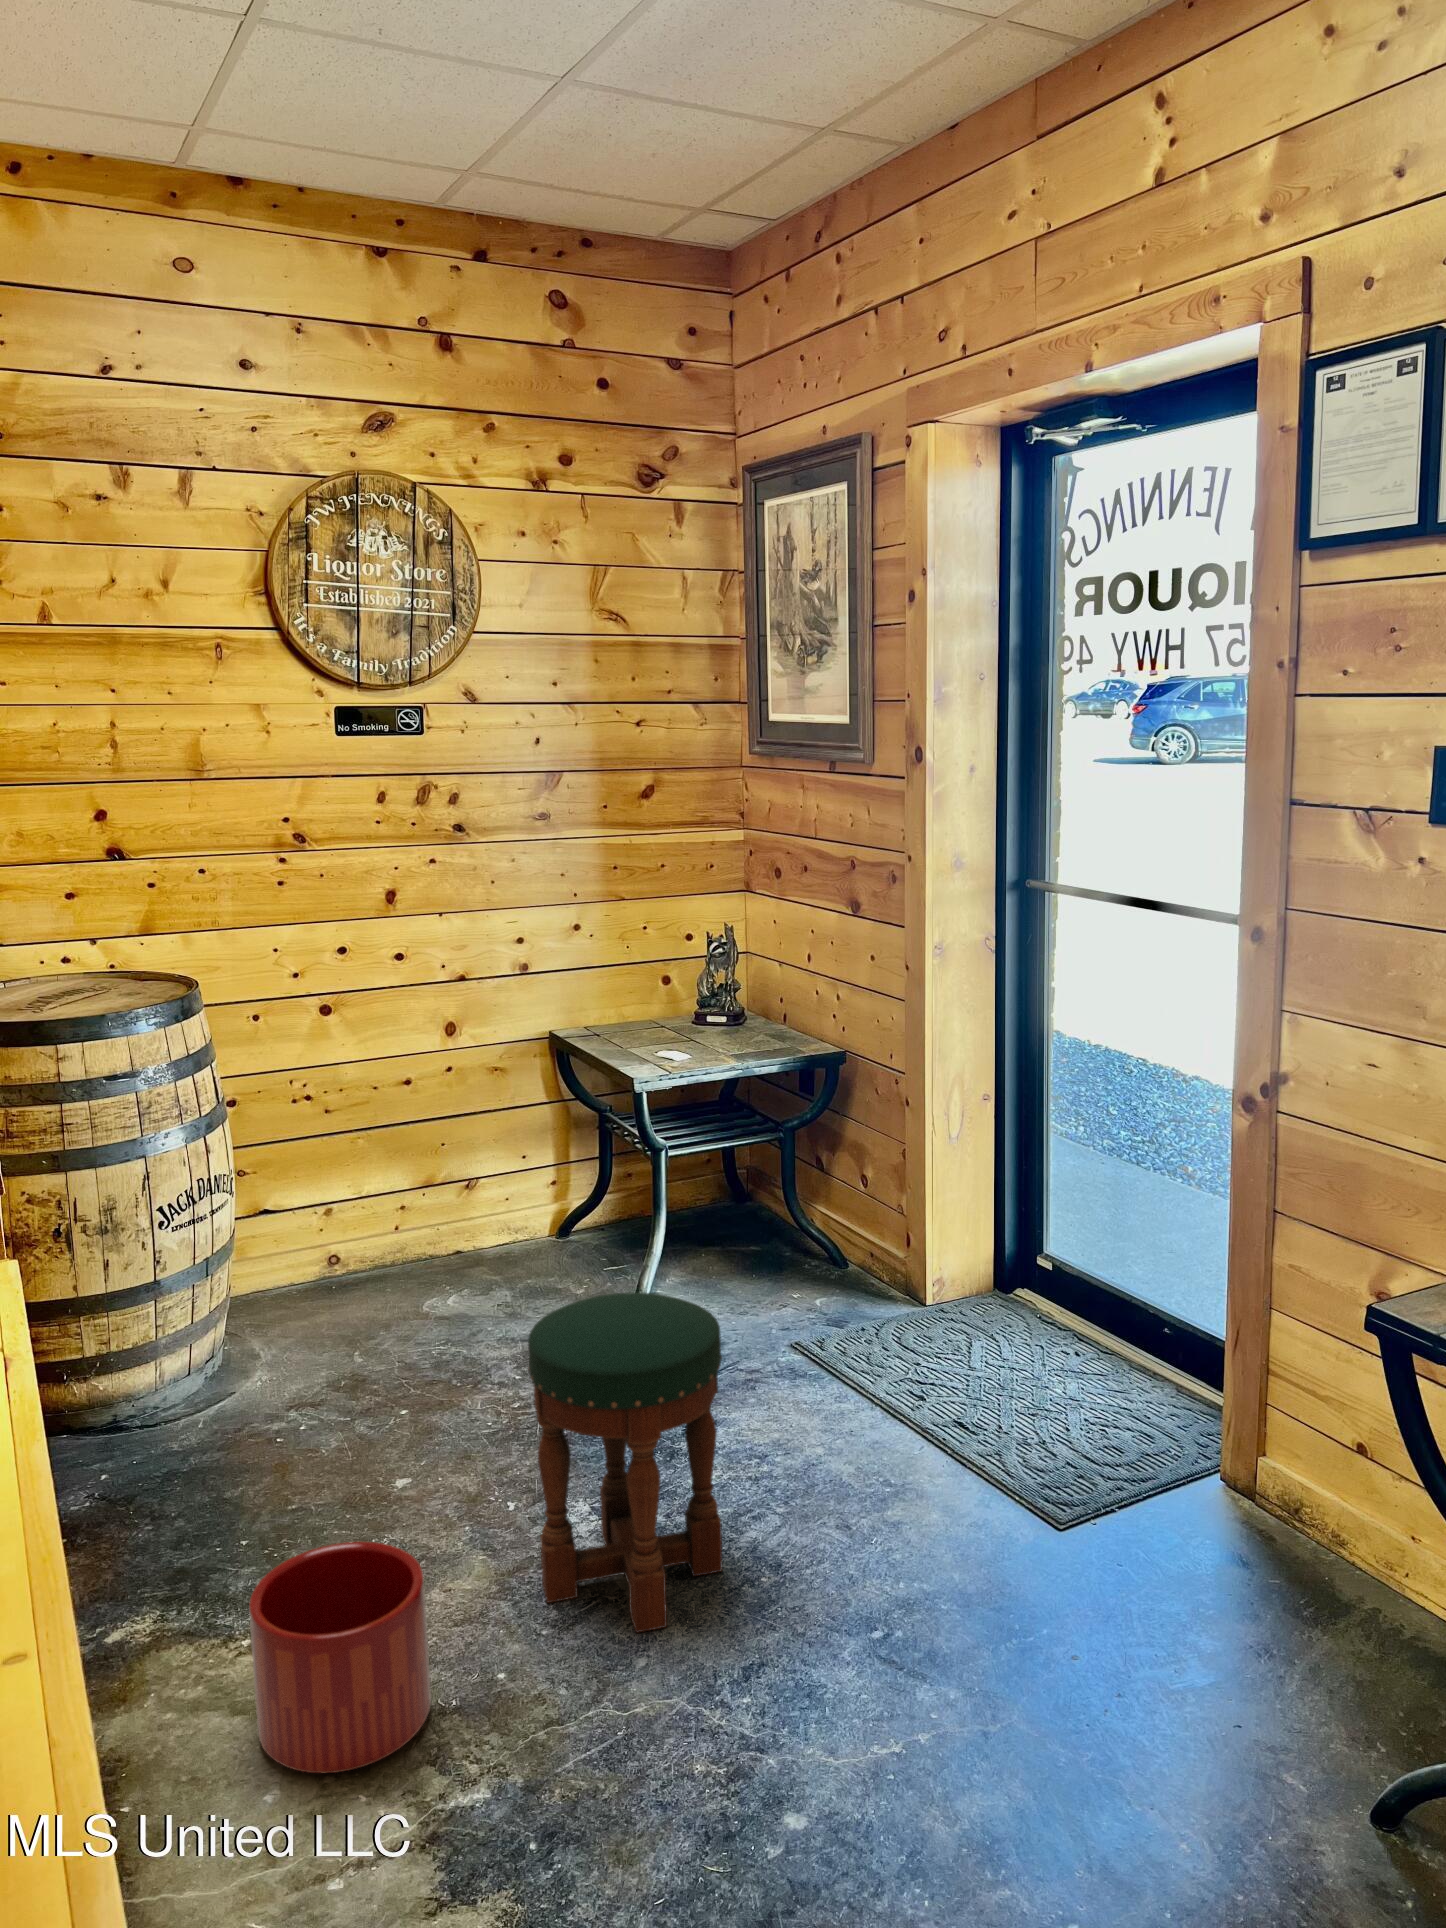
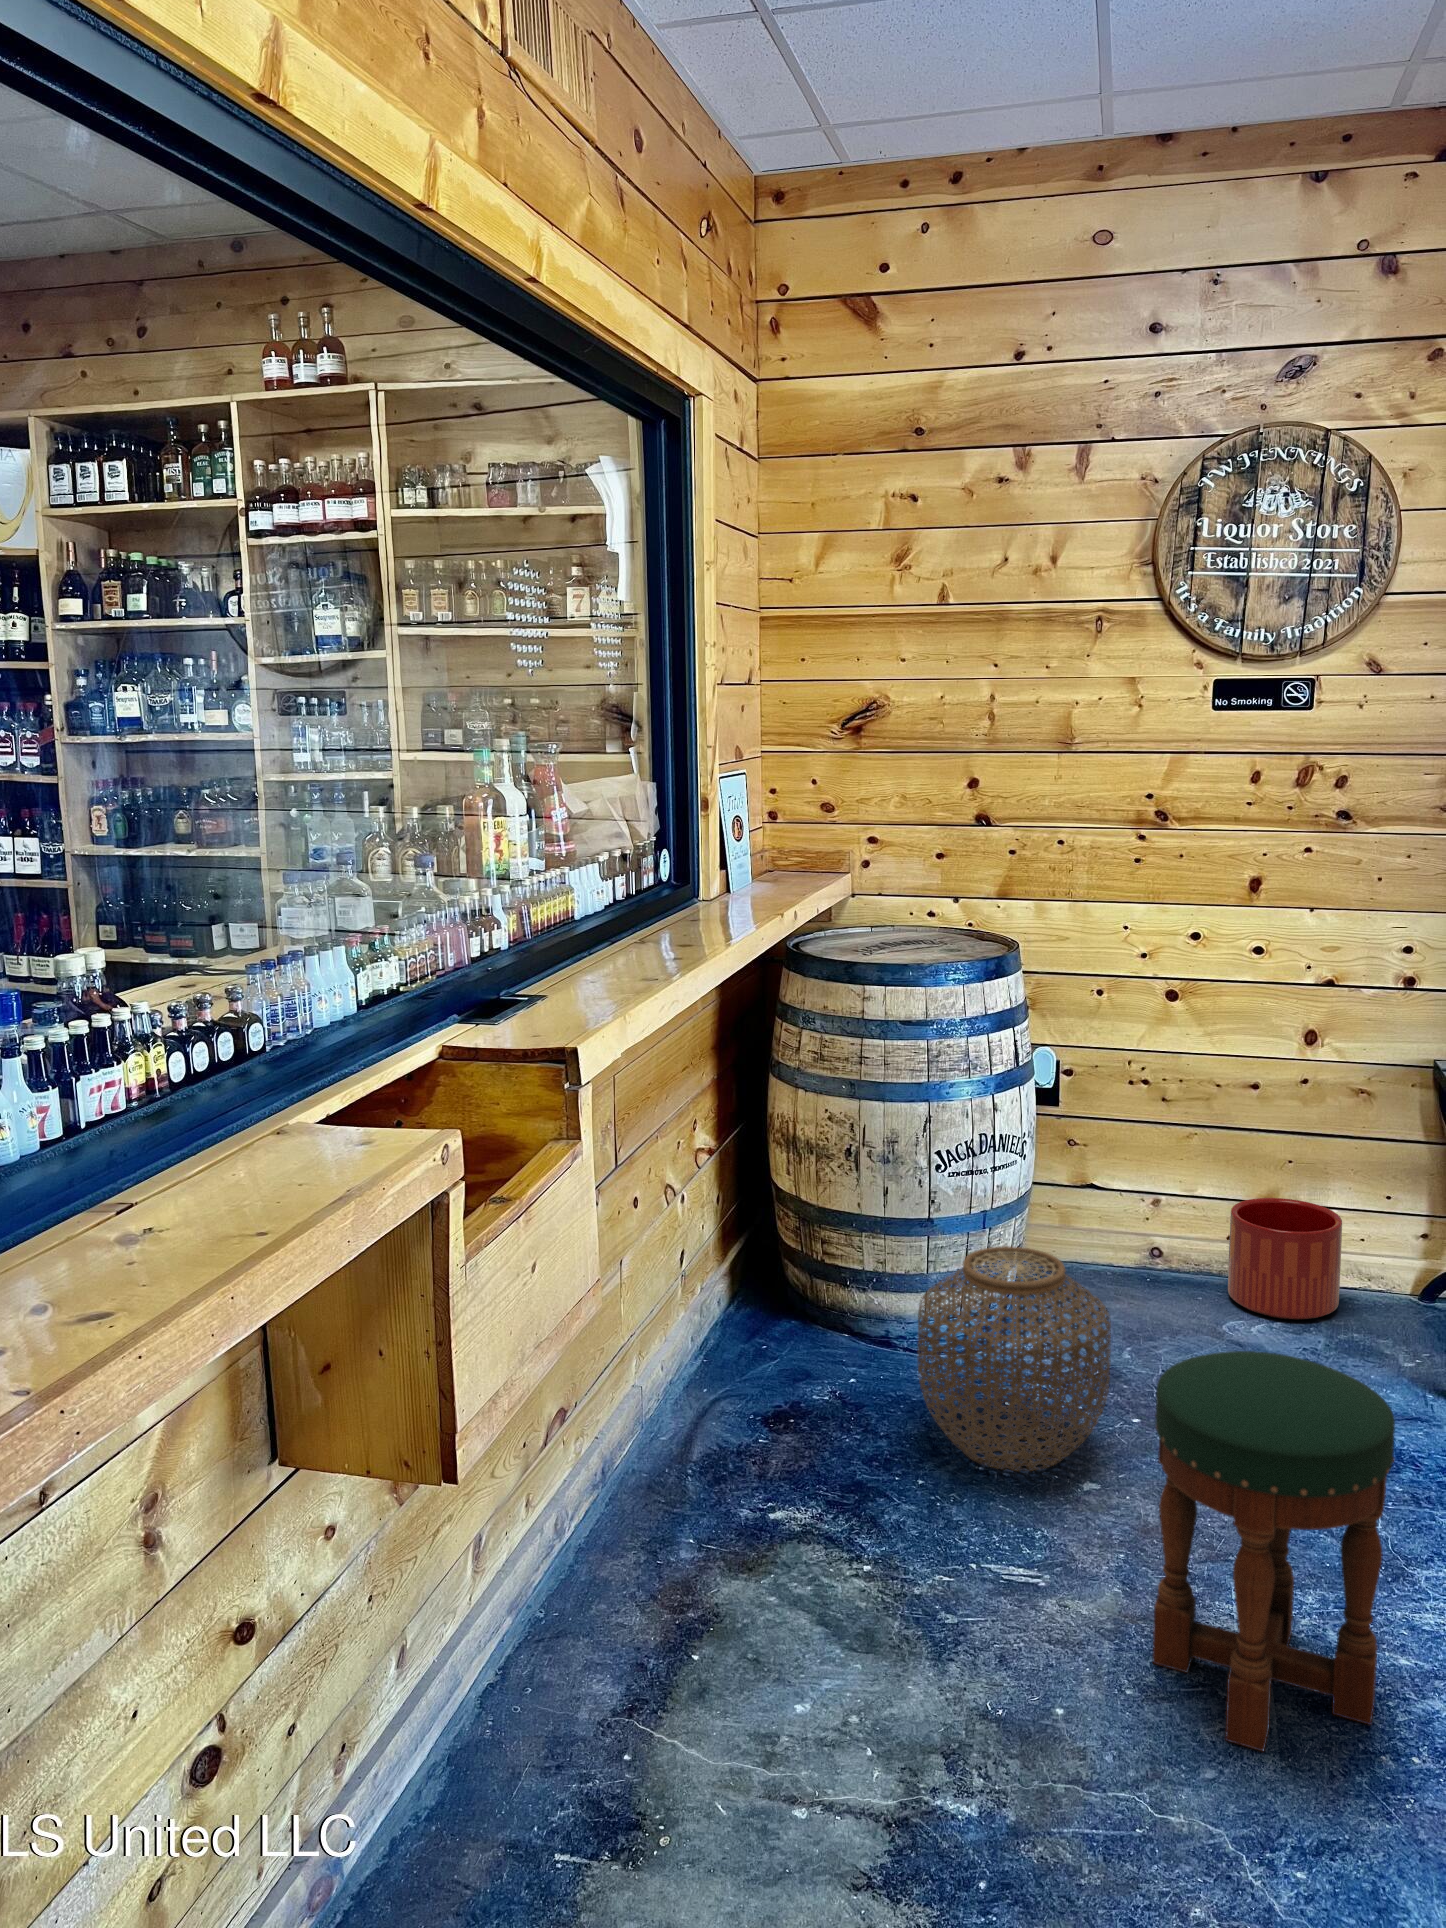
woven basket: none [203,1277,403,1506] -> present [918,1246,1111,1471]
planter: present [249,1542,431,1774] -> present [1228,1198,1342,1320]

